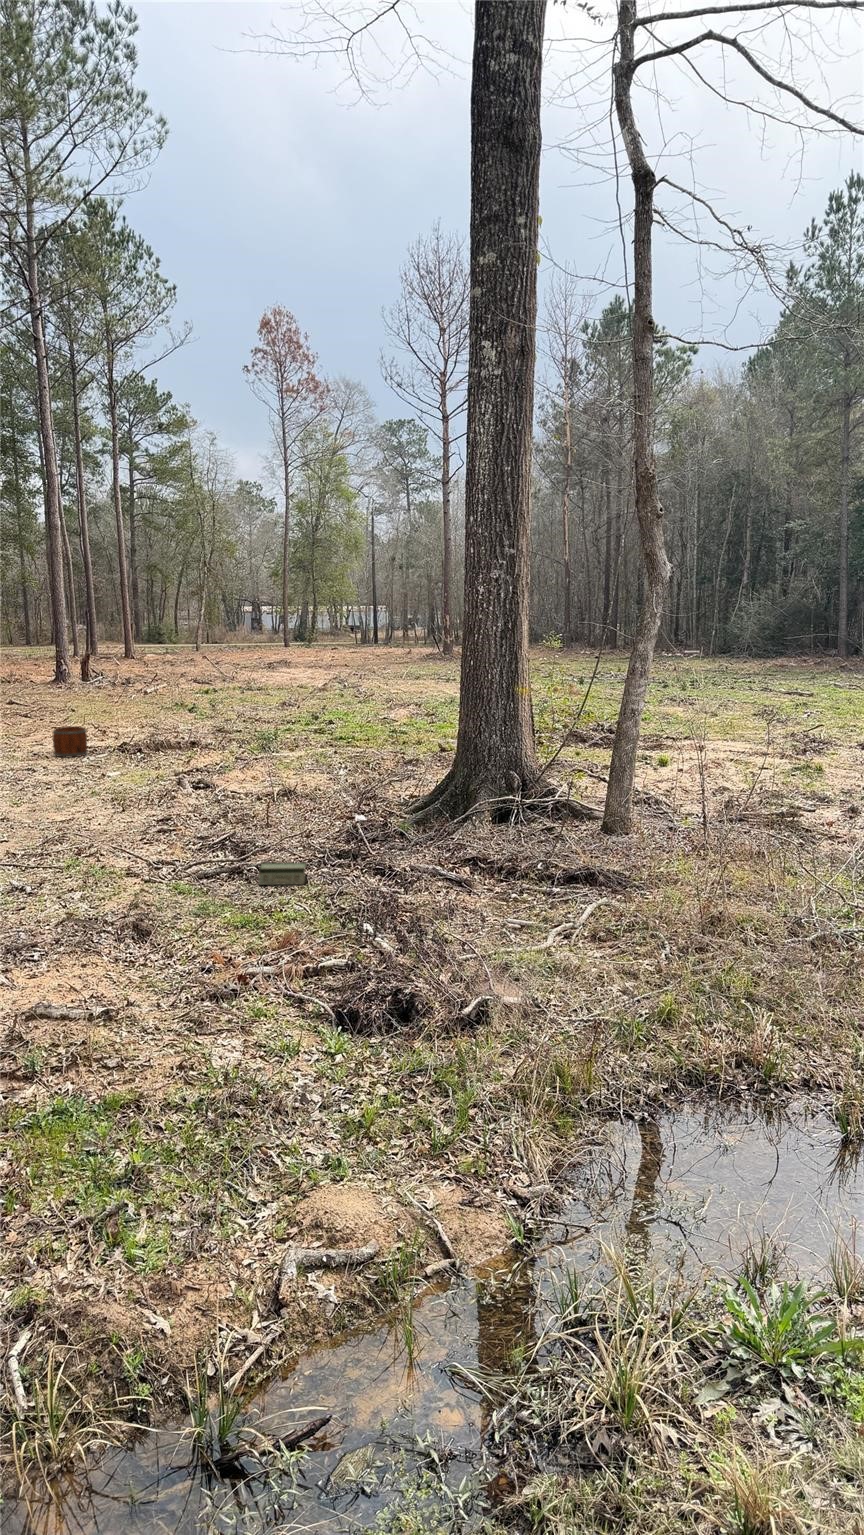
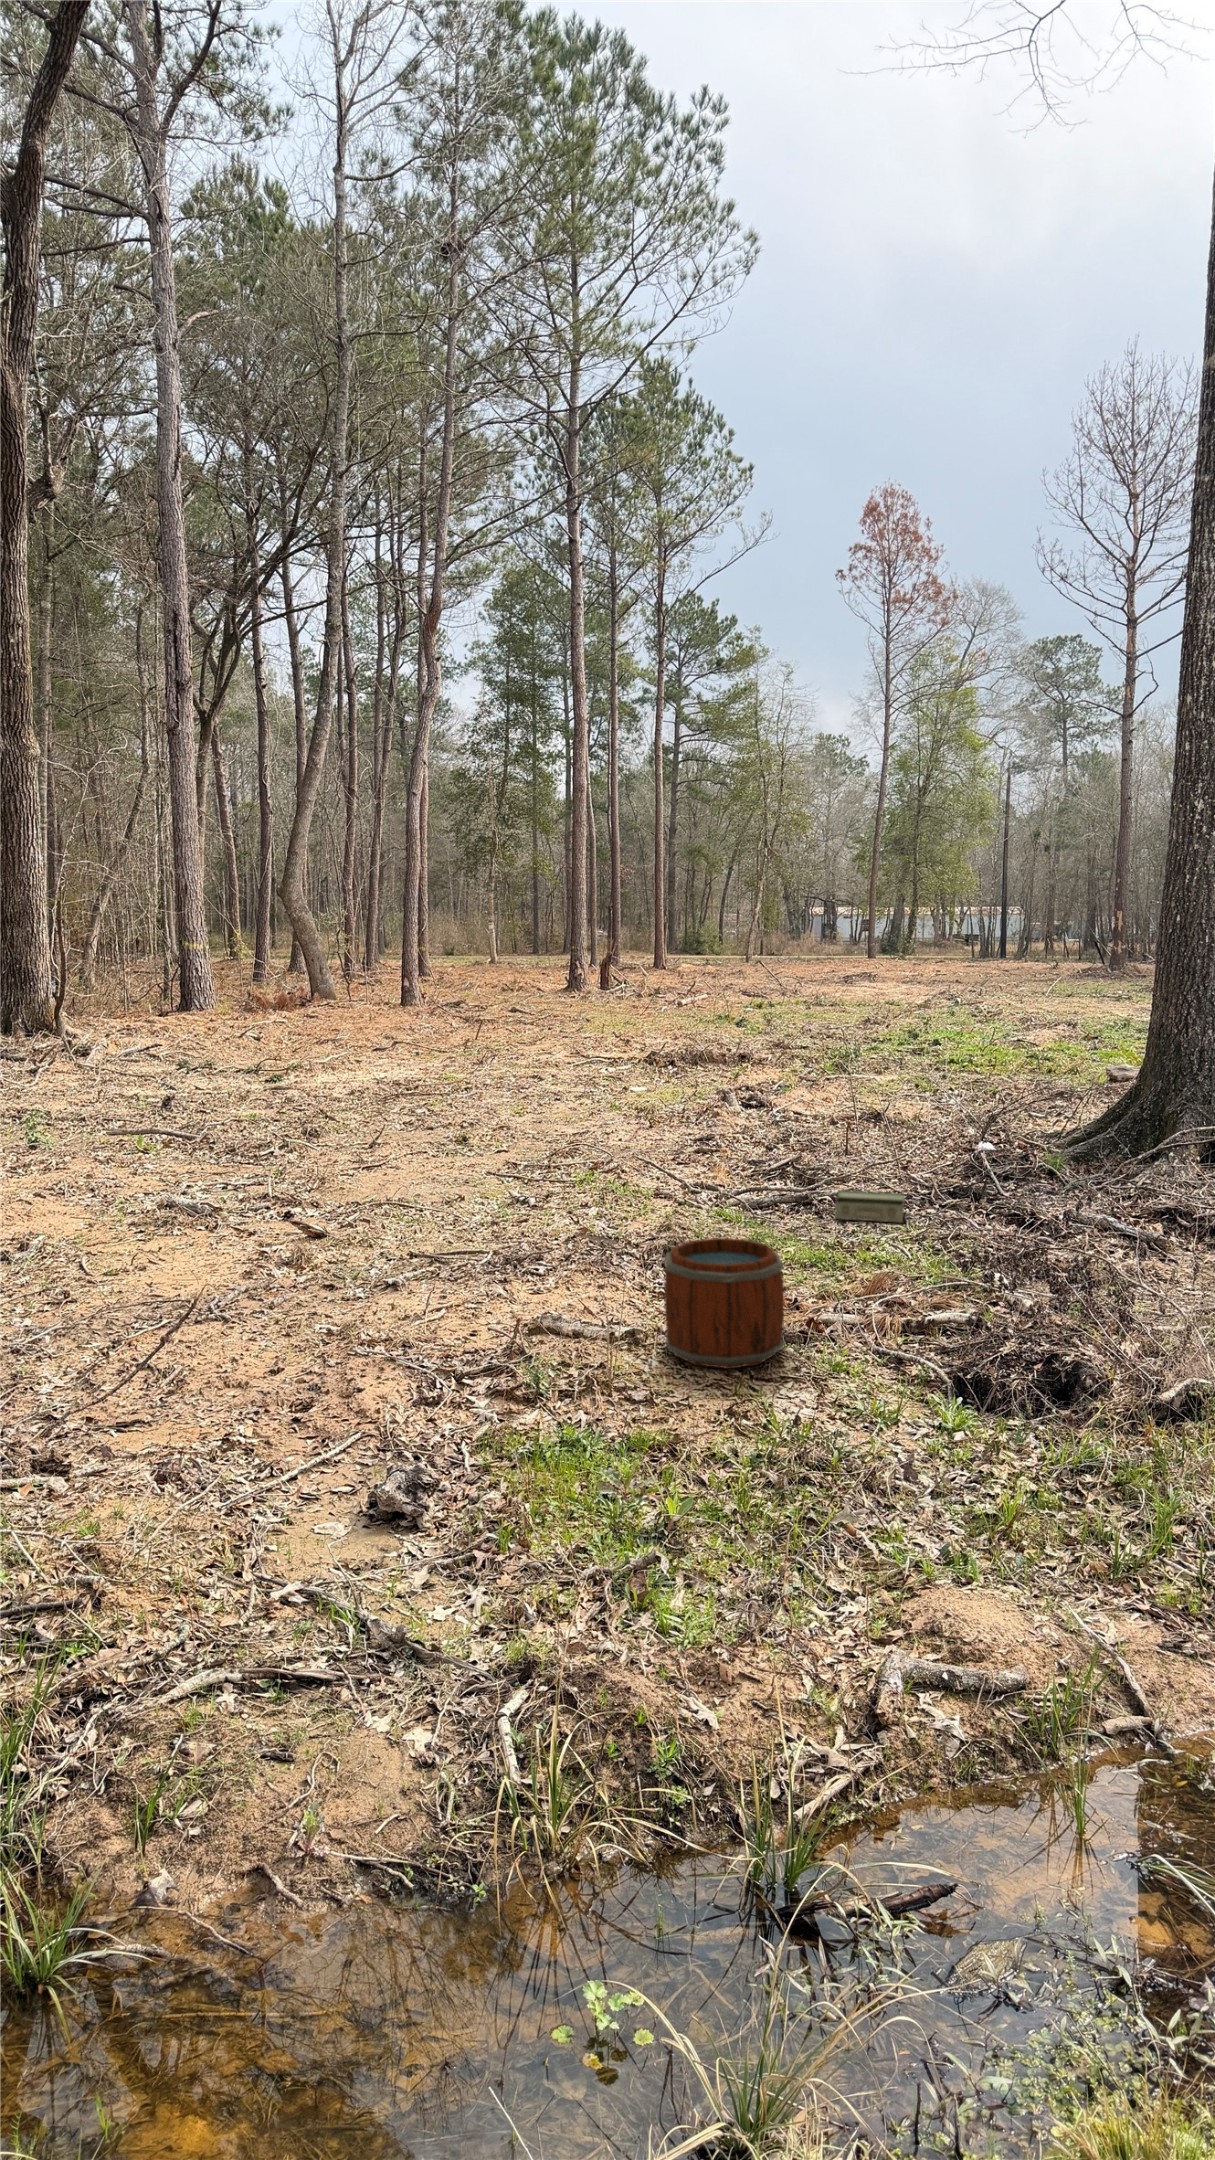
bucket: present [53,726,87,757] -> present [664,1238,784,1369]

